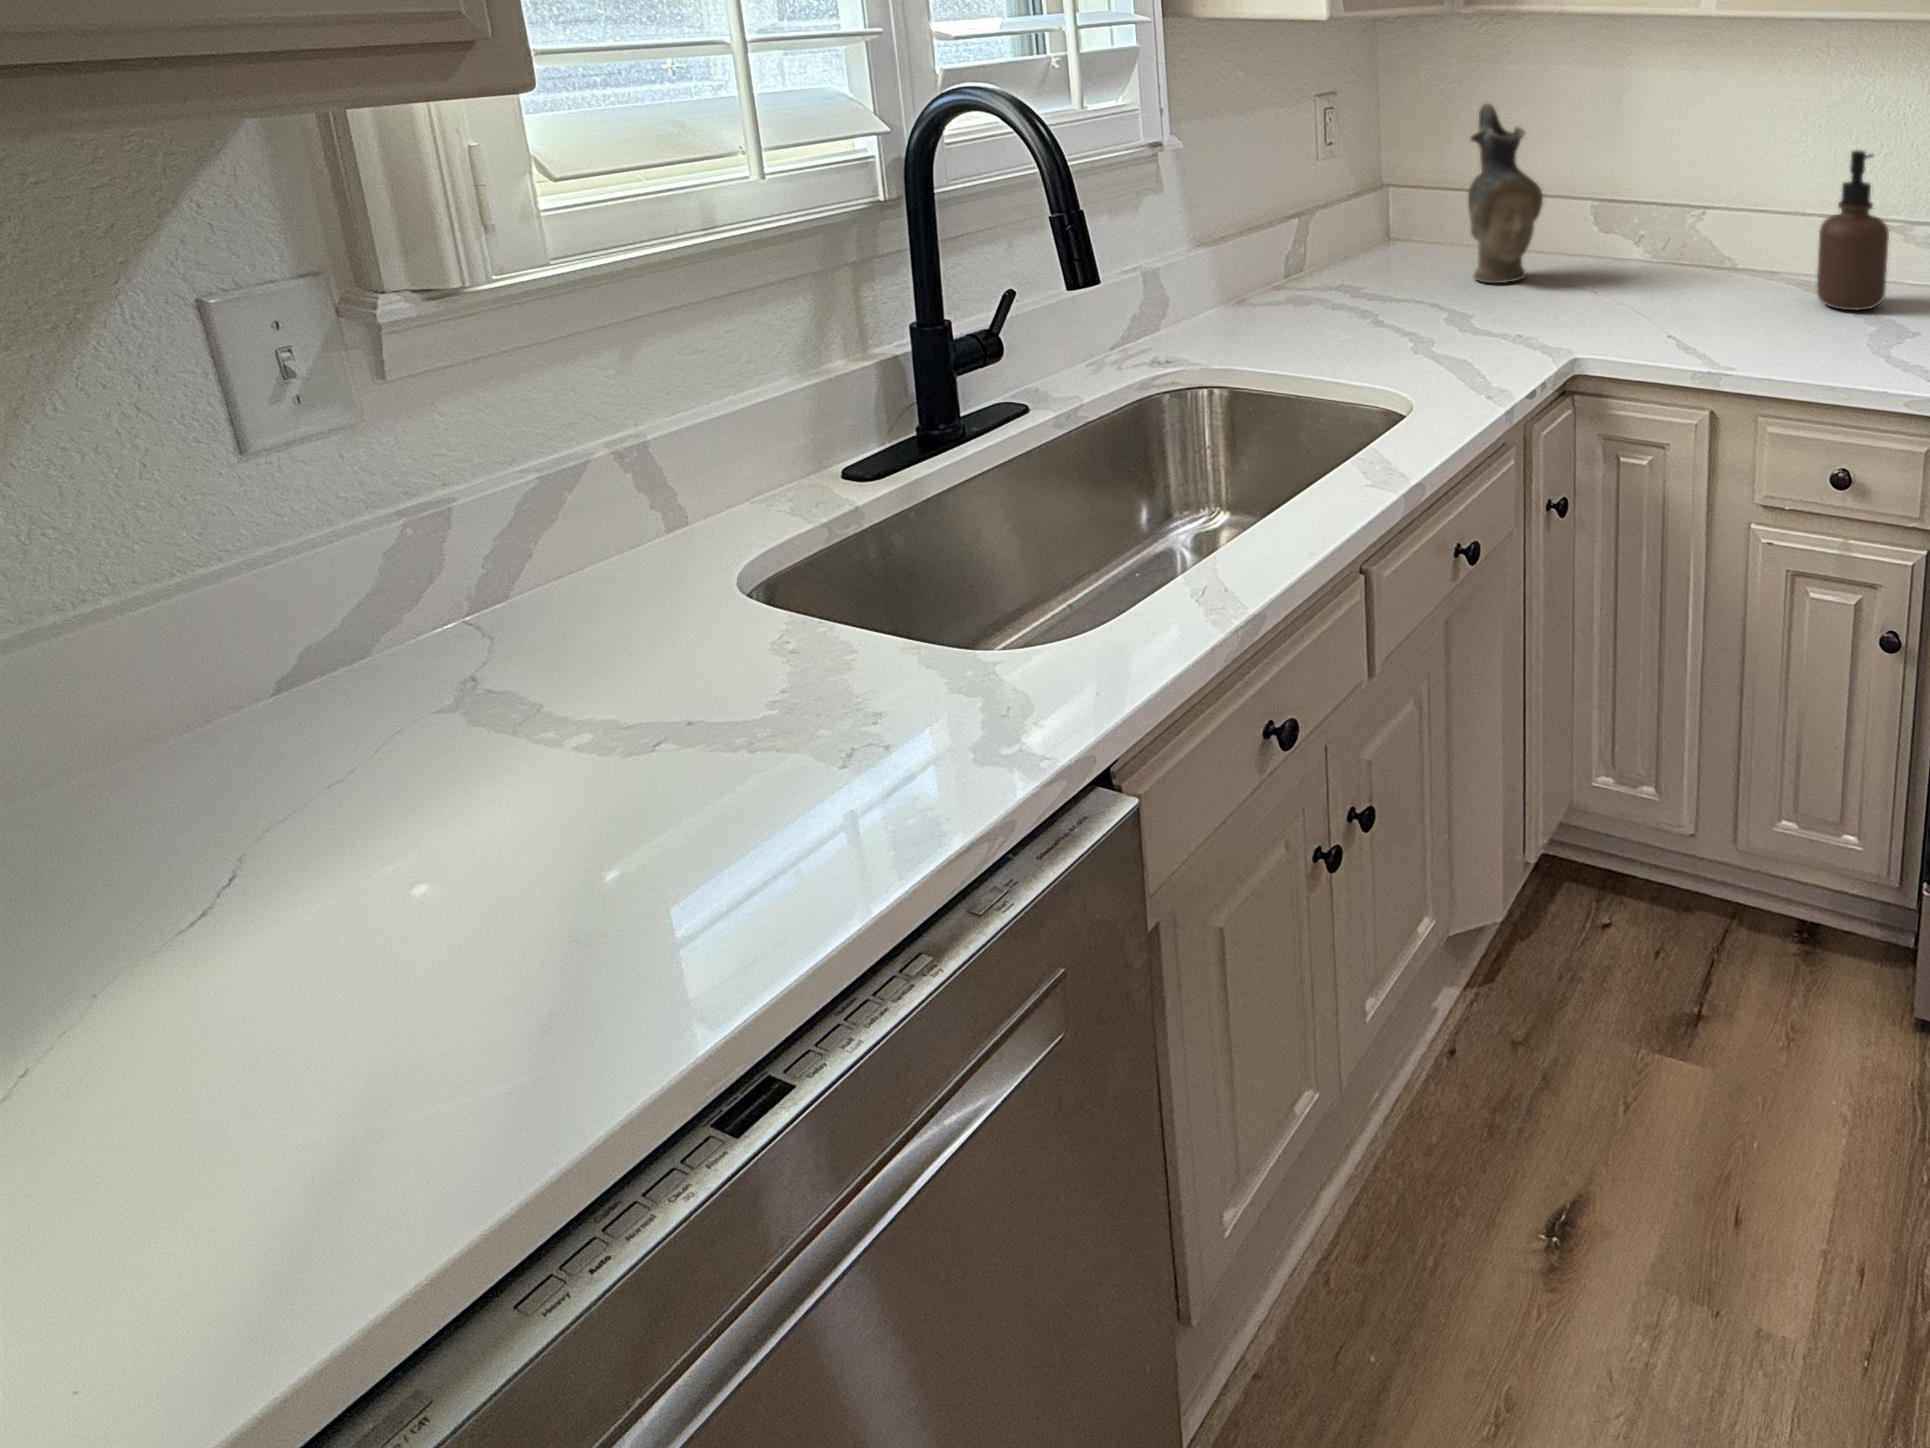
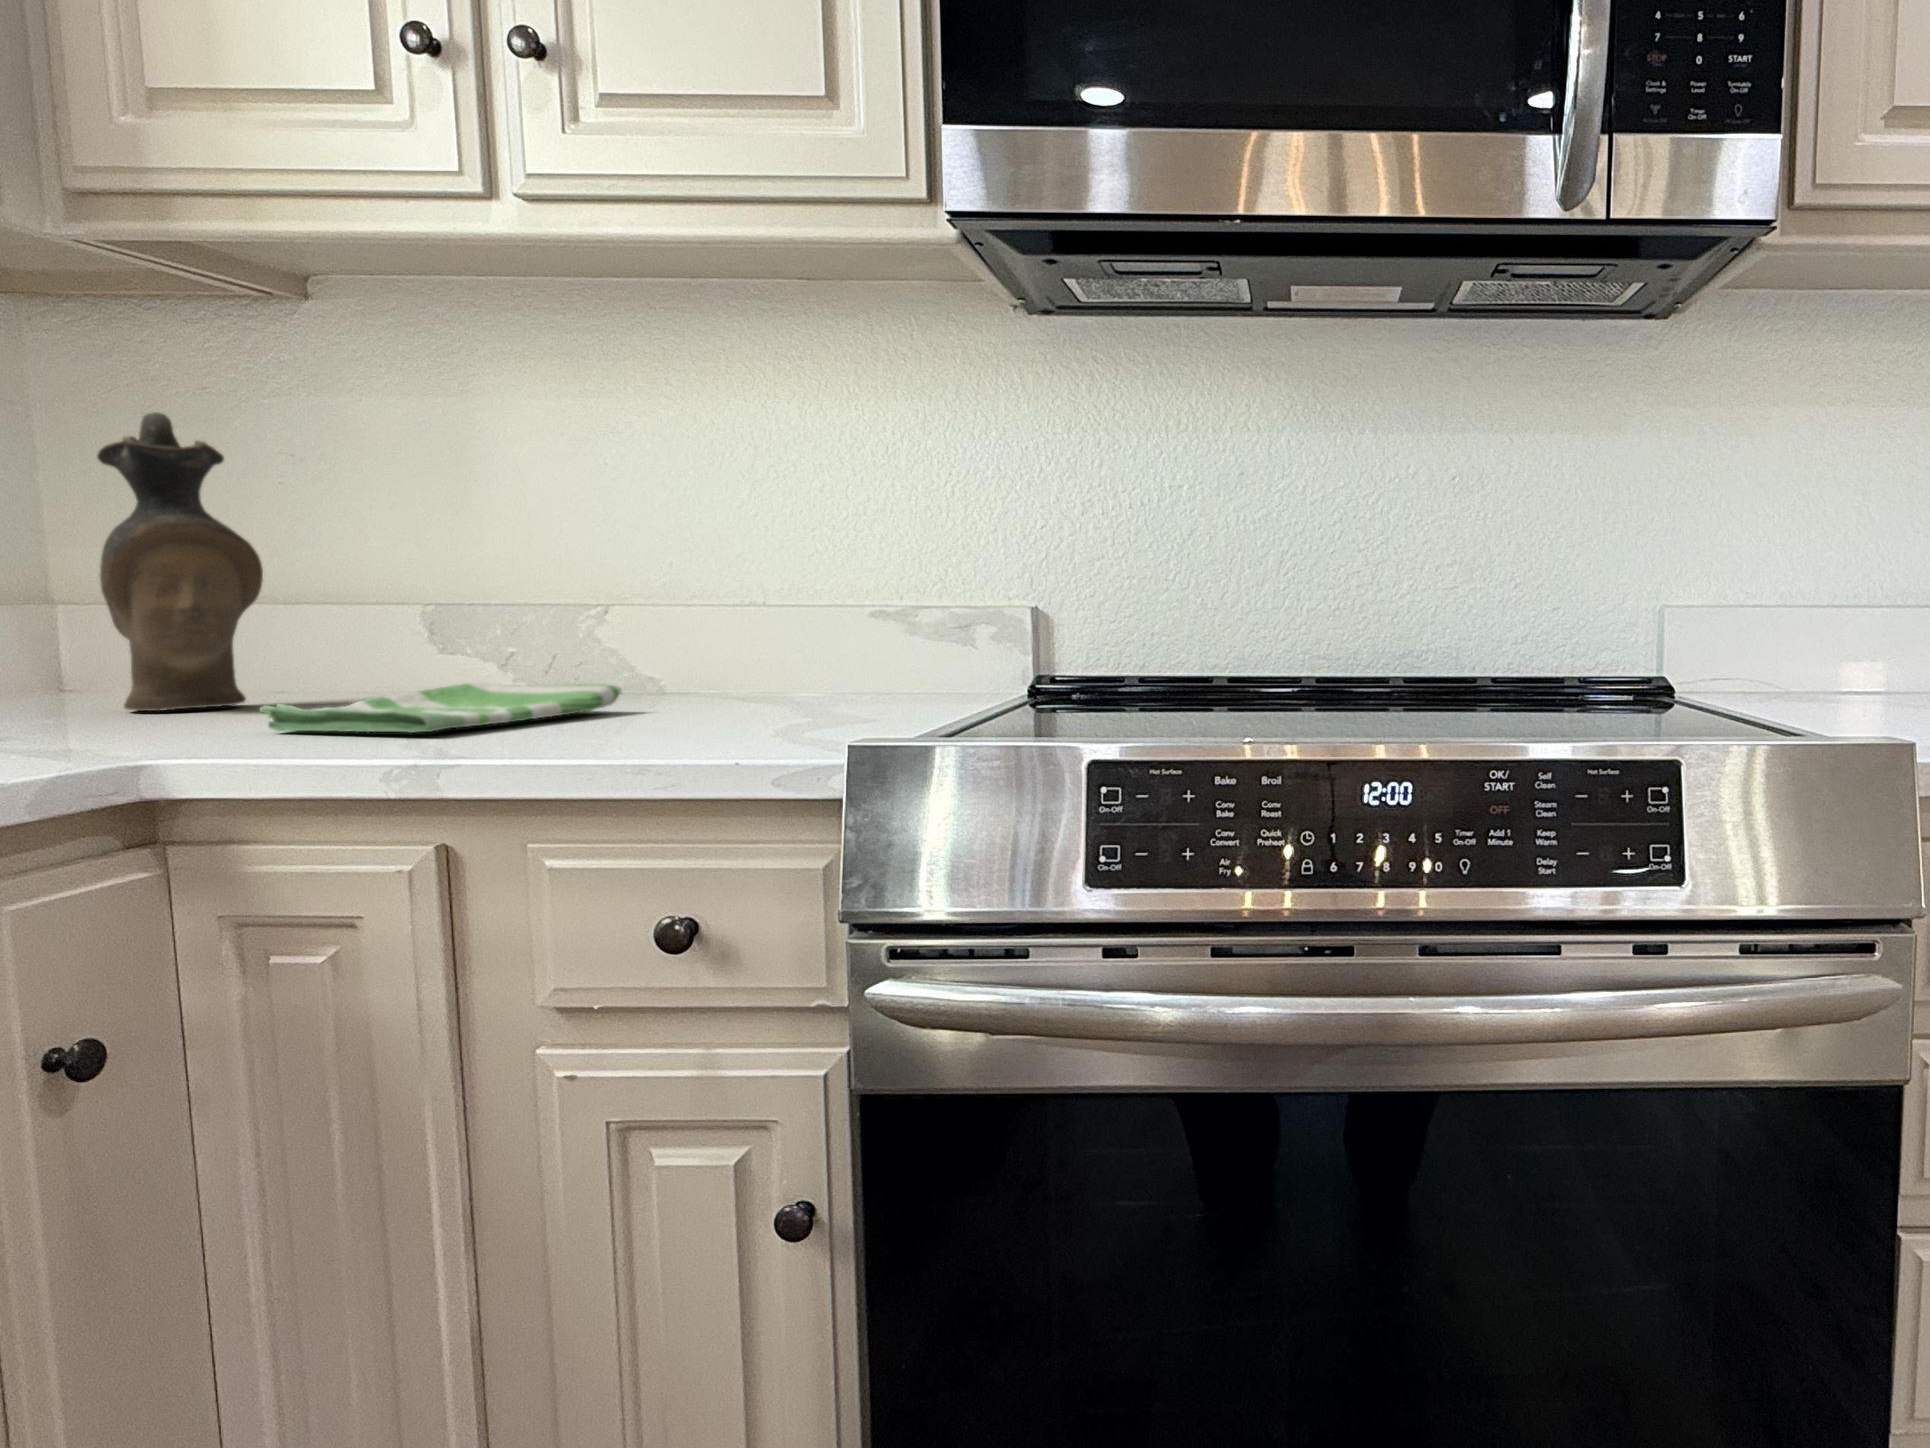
soap dispenser: present [1817,150,1889,310] -> none [734,462,849,707]
dish towel: none [1592,281,1755,339] -> present [259,682,622,733]

